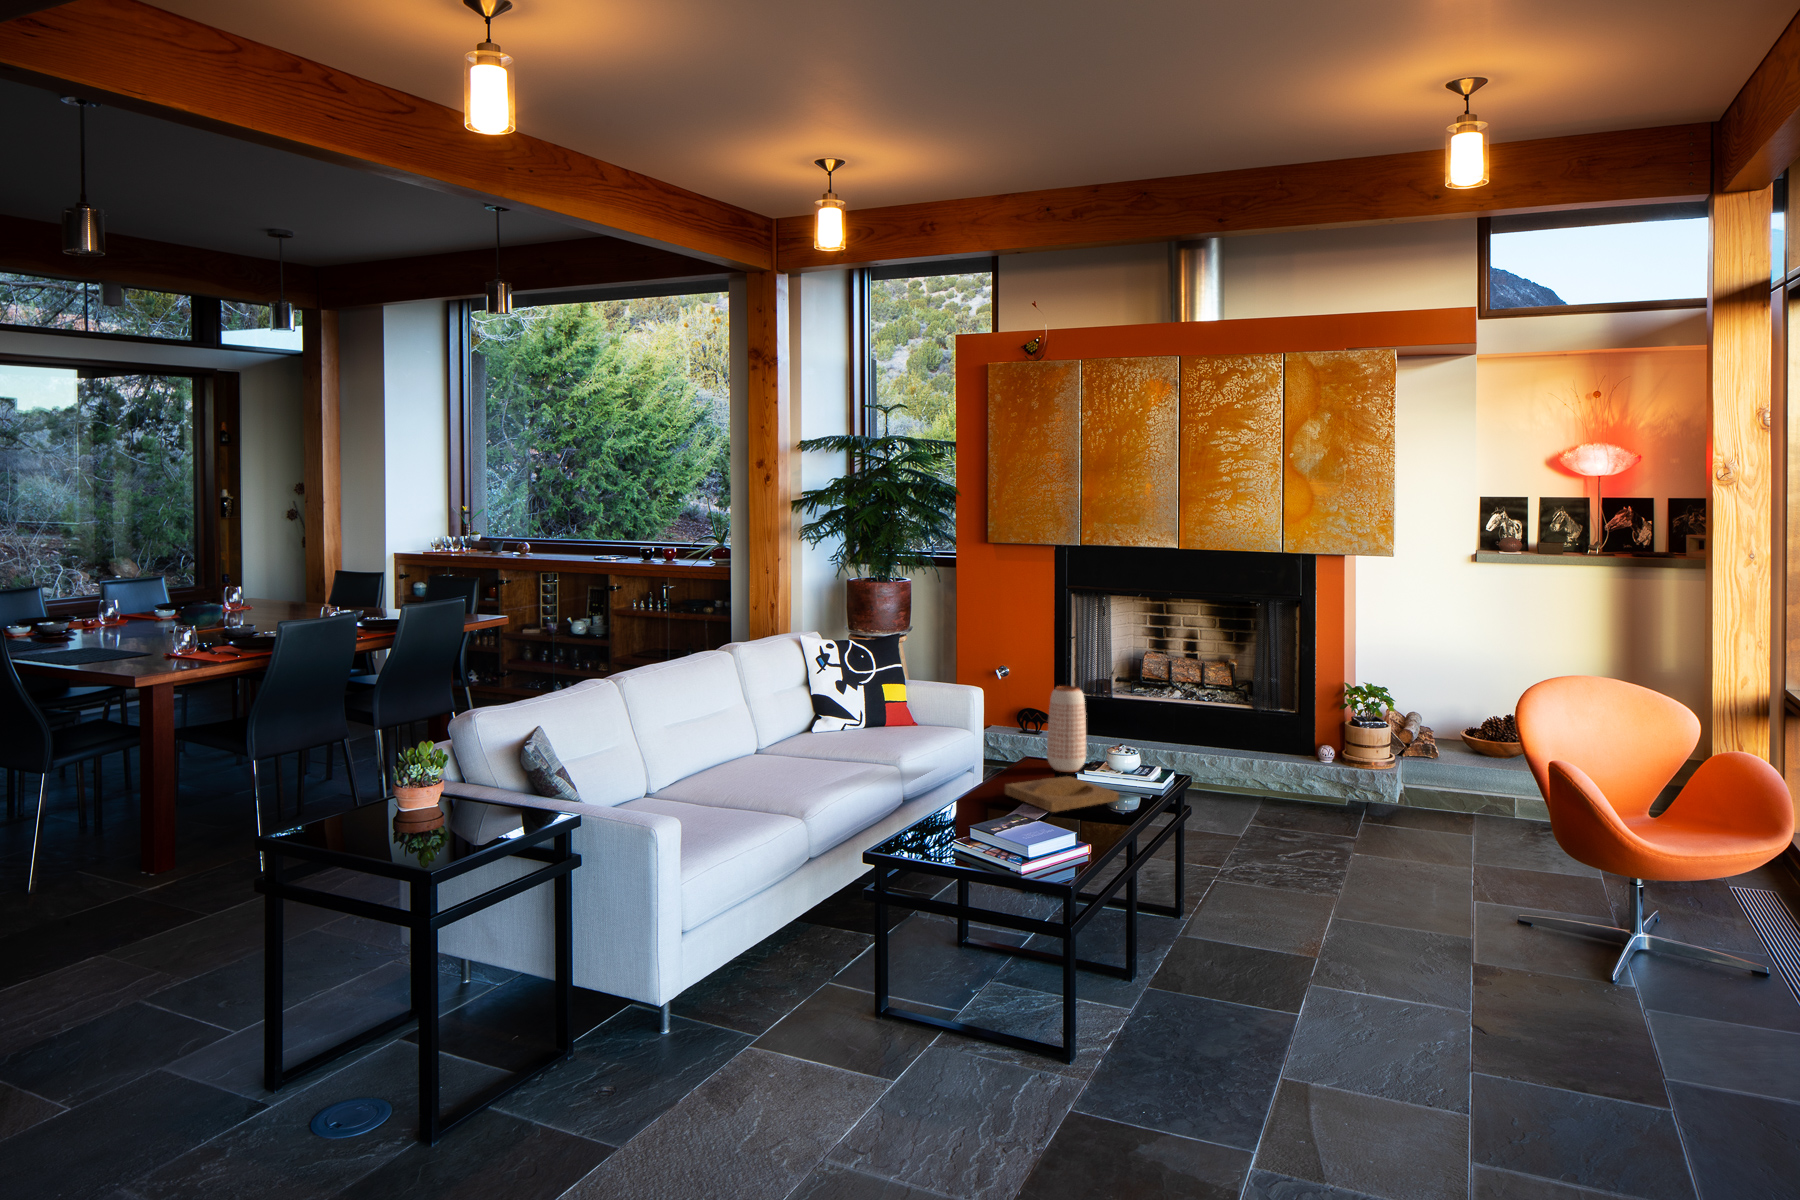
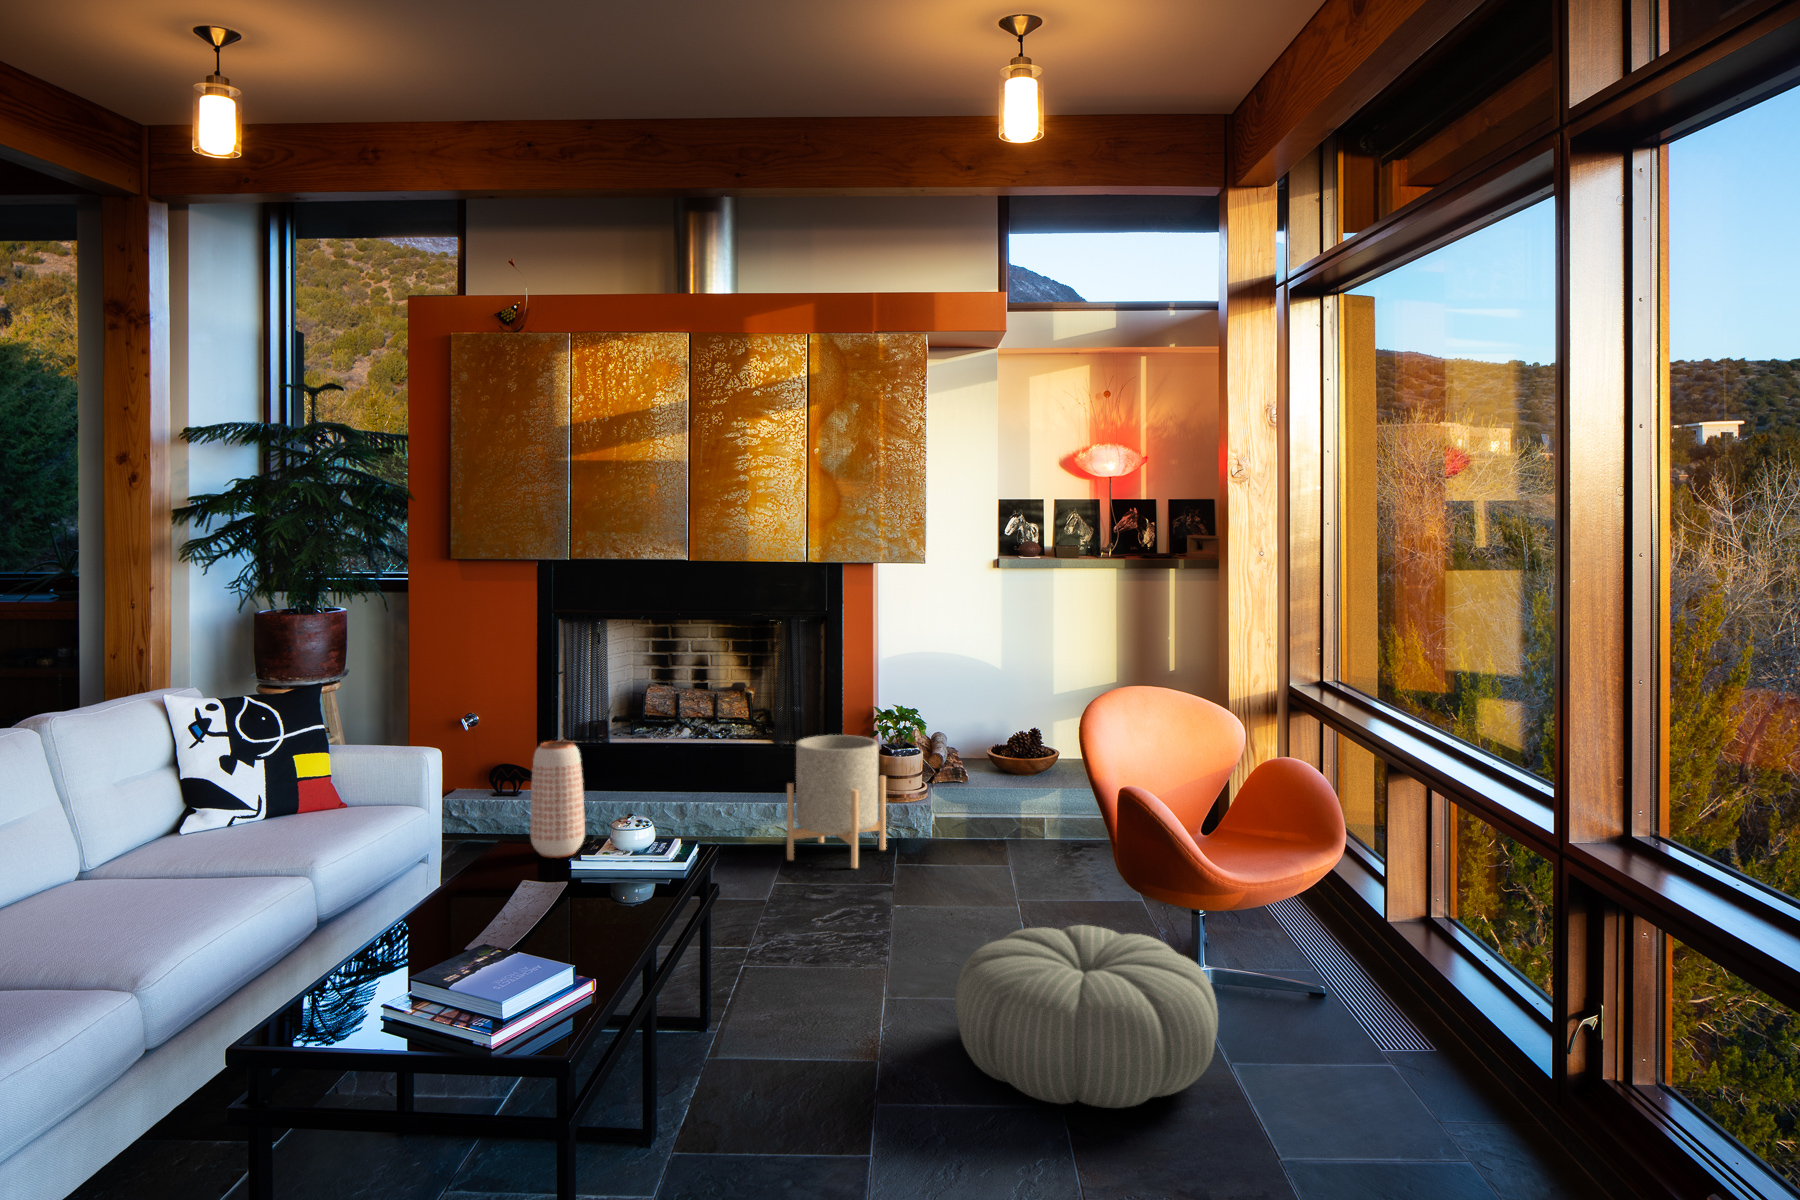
planter: none [1255,705,1350,820] -> present [787,735,886,868]
tray: present [1005,776,1119,812] -> none [467,867,632,931]
pouf: none [1372,866,1610,1007] -> present [955,925,1218,1108]

